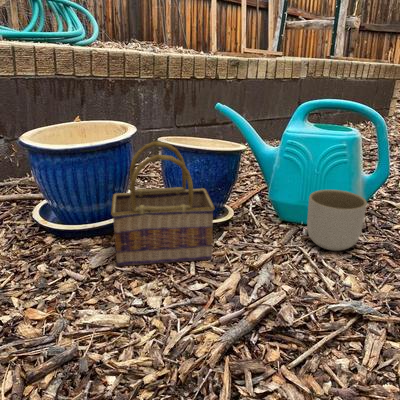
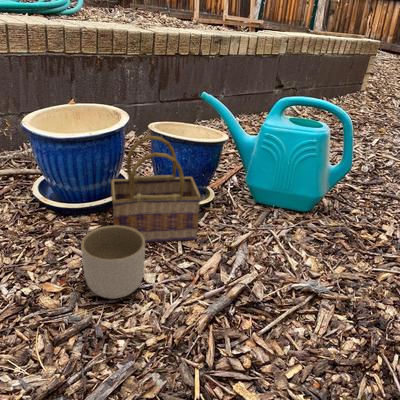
planter: present [307,190,367,251] -> present [81,225,145,299]

